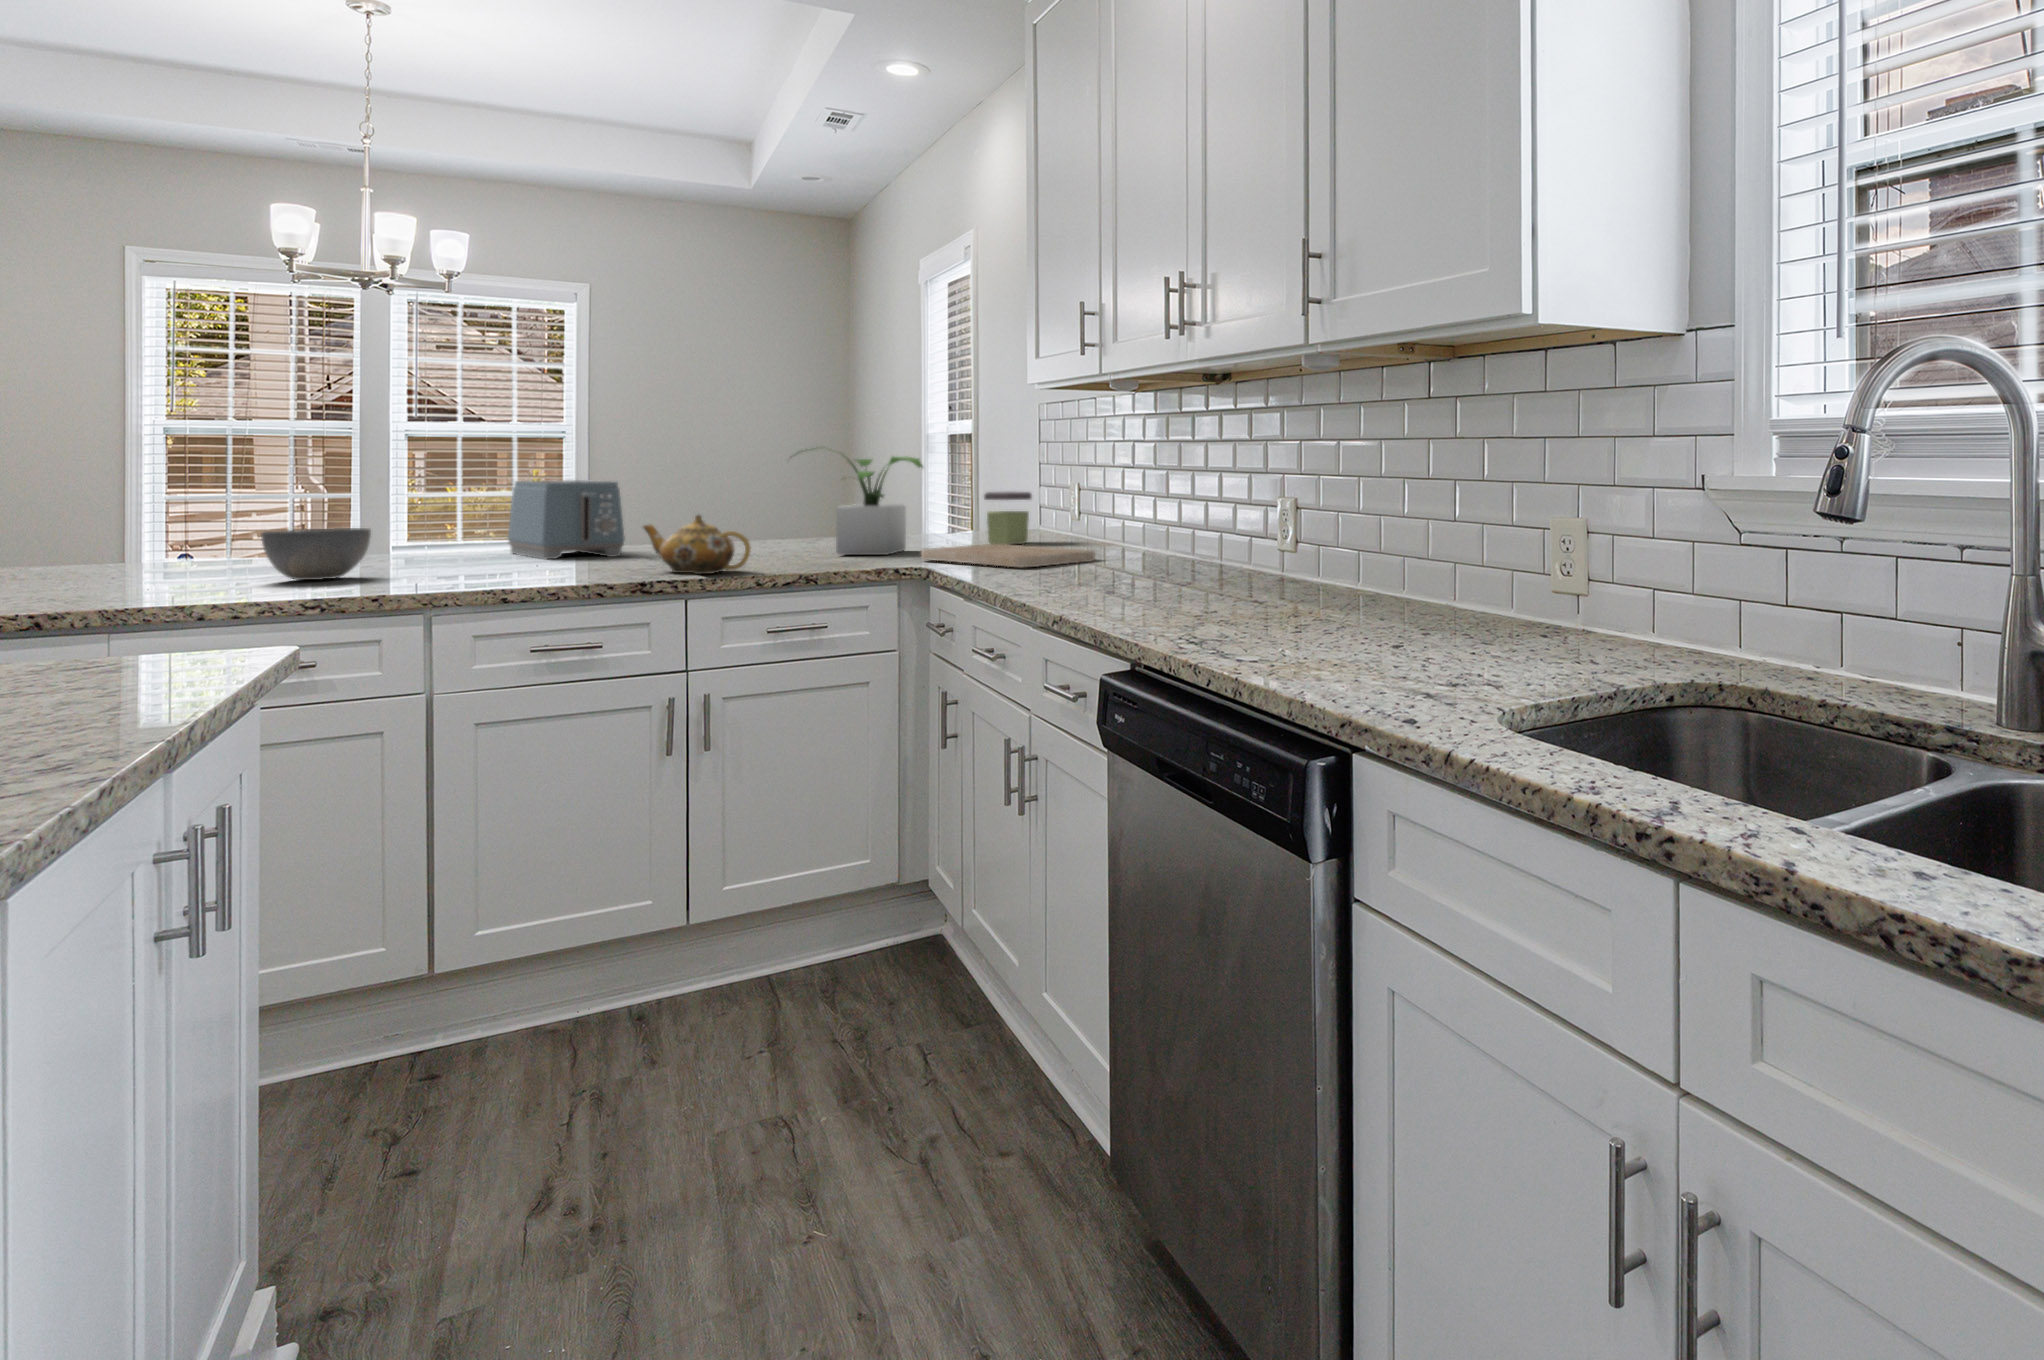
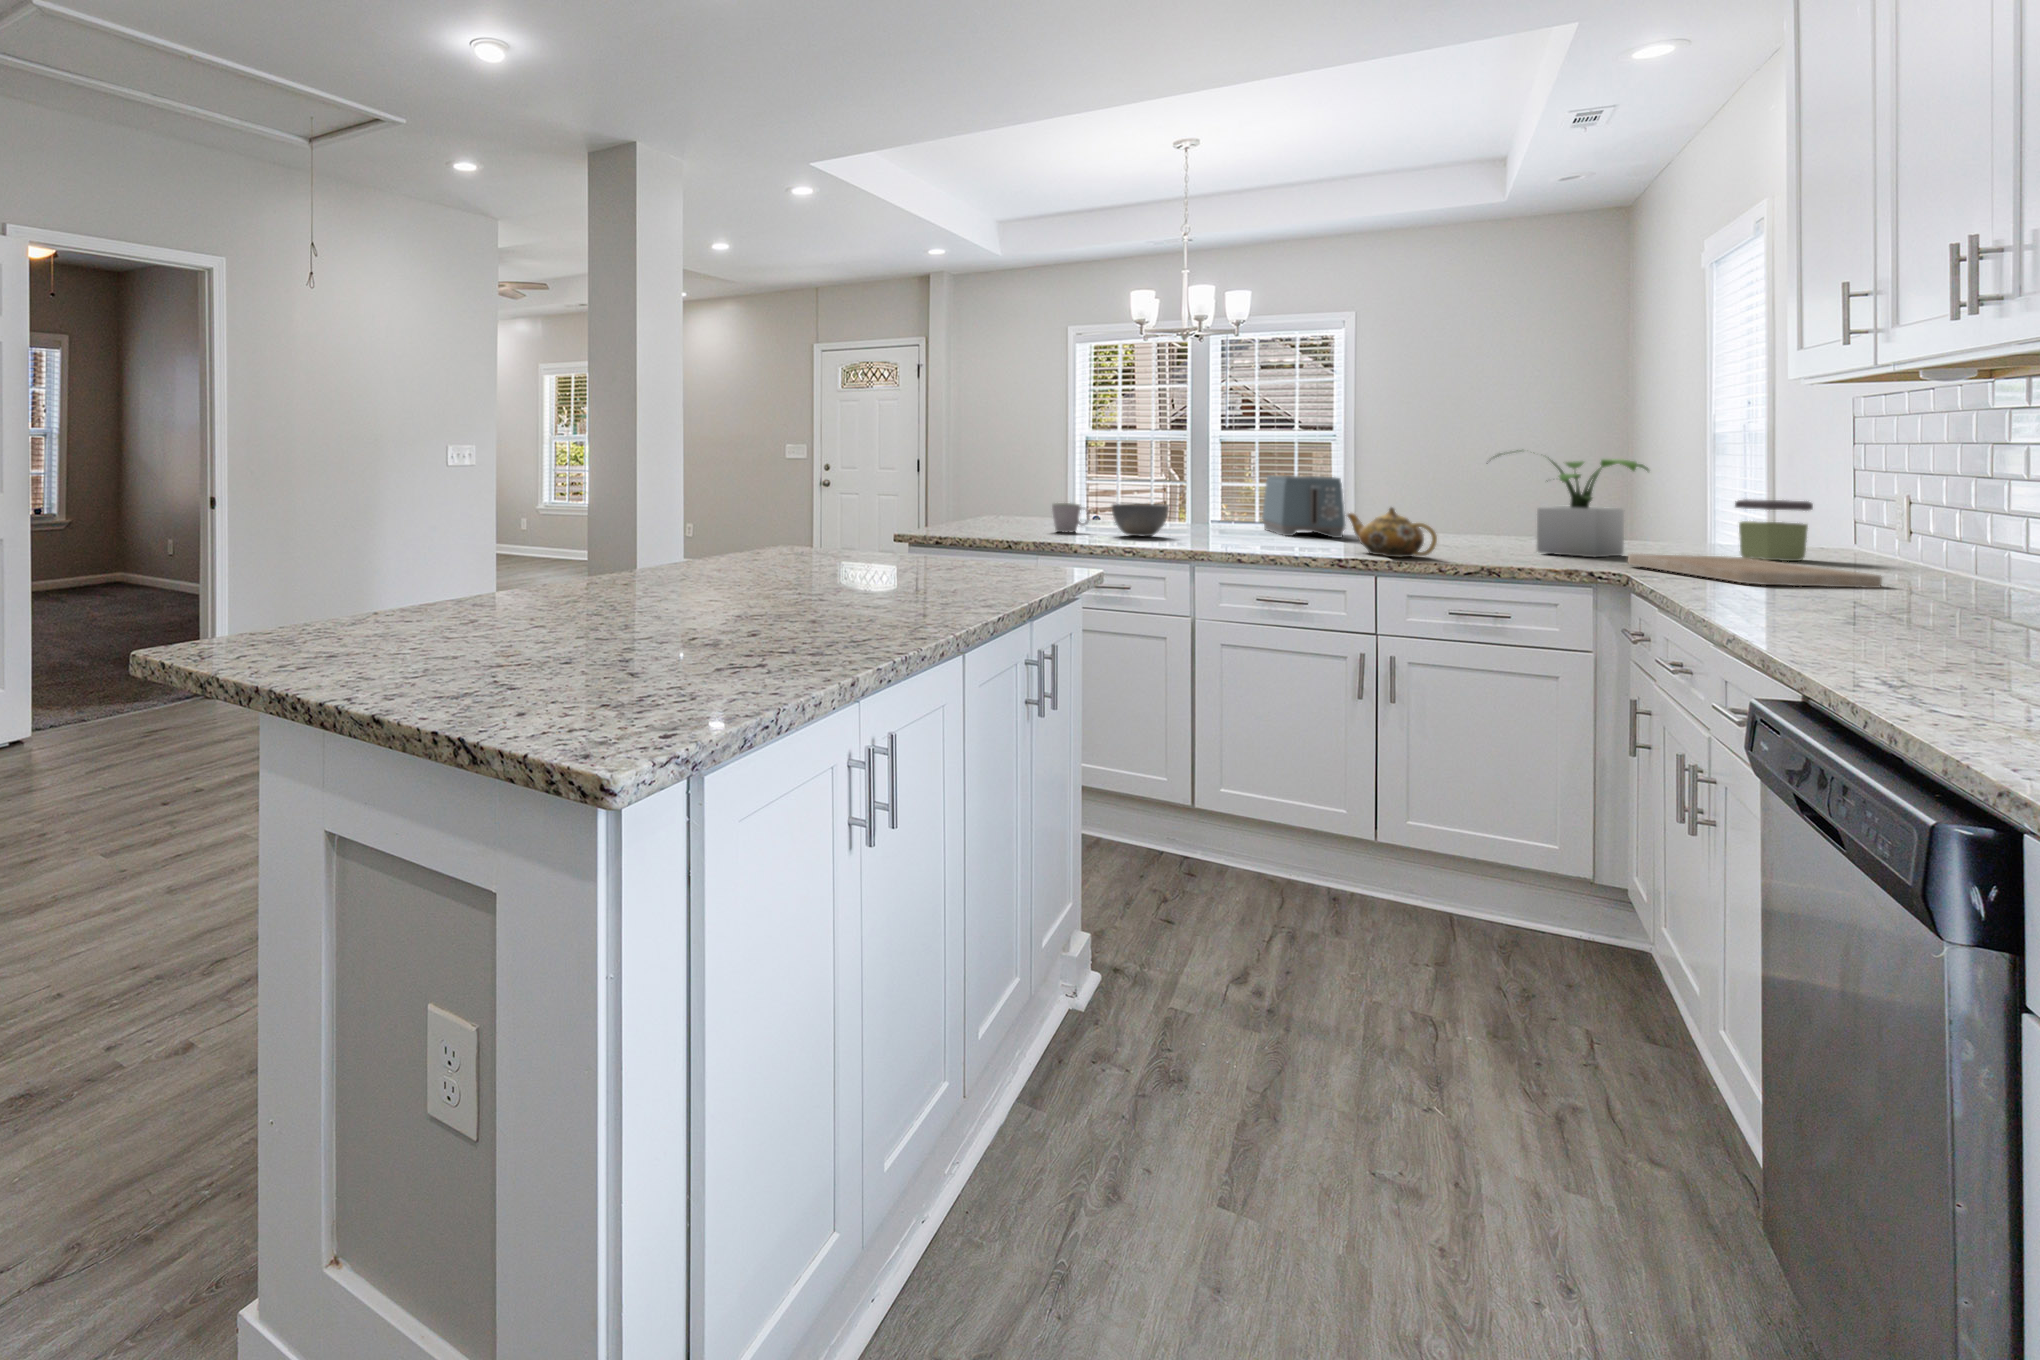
mug: none [127,535,214,586] -> present [1052,503,1090,533]

